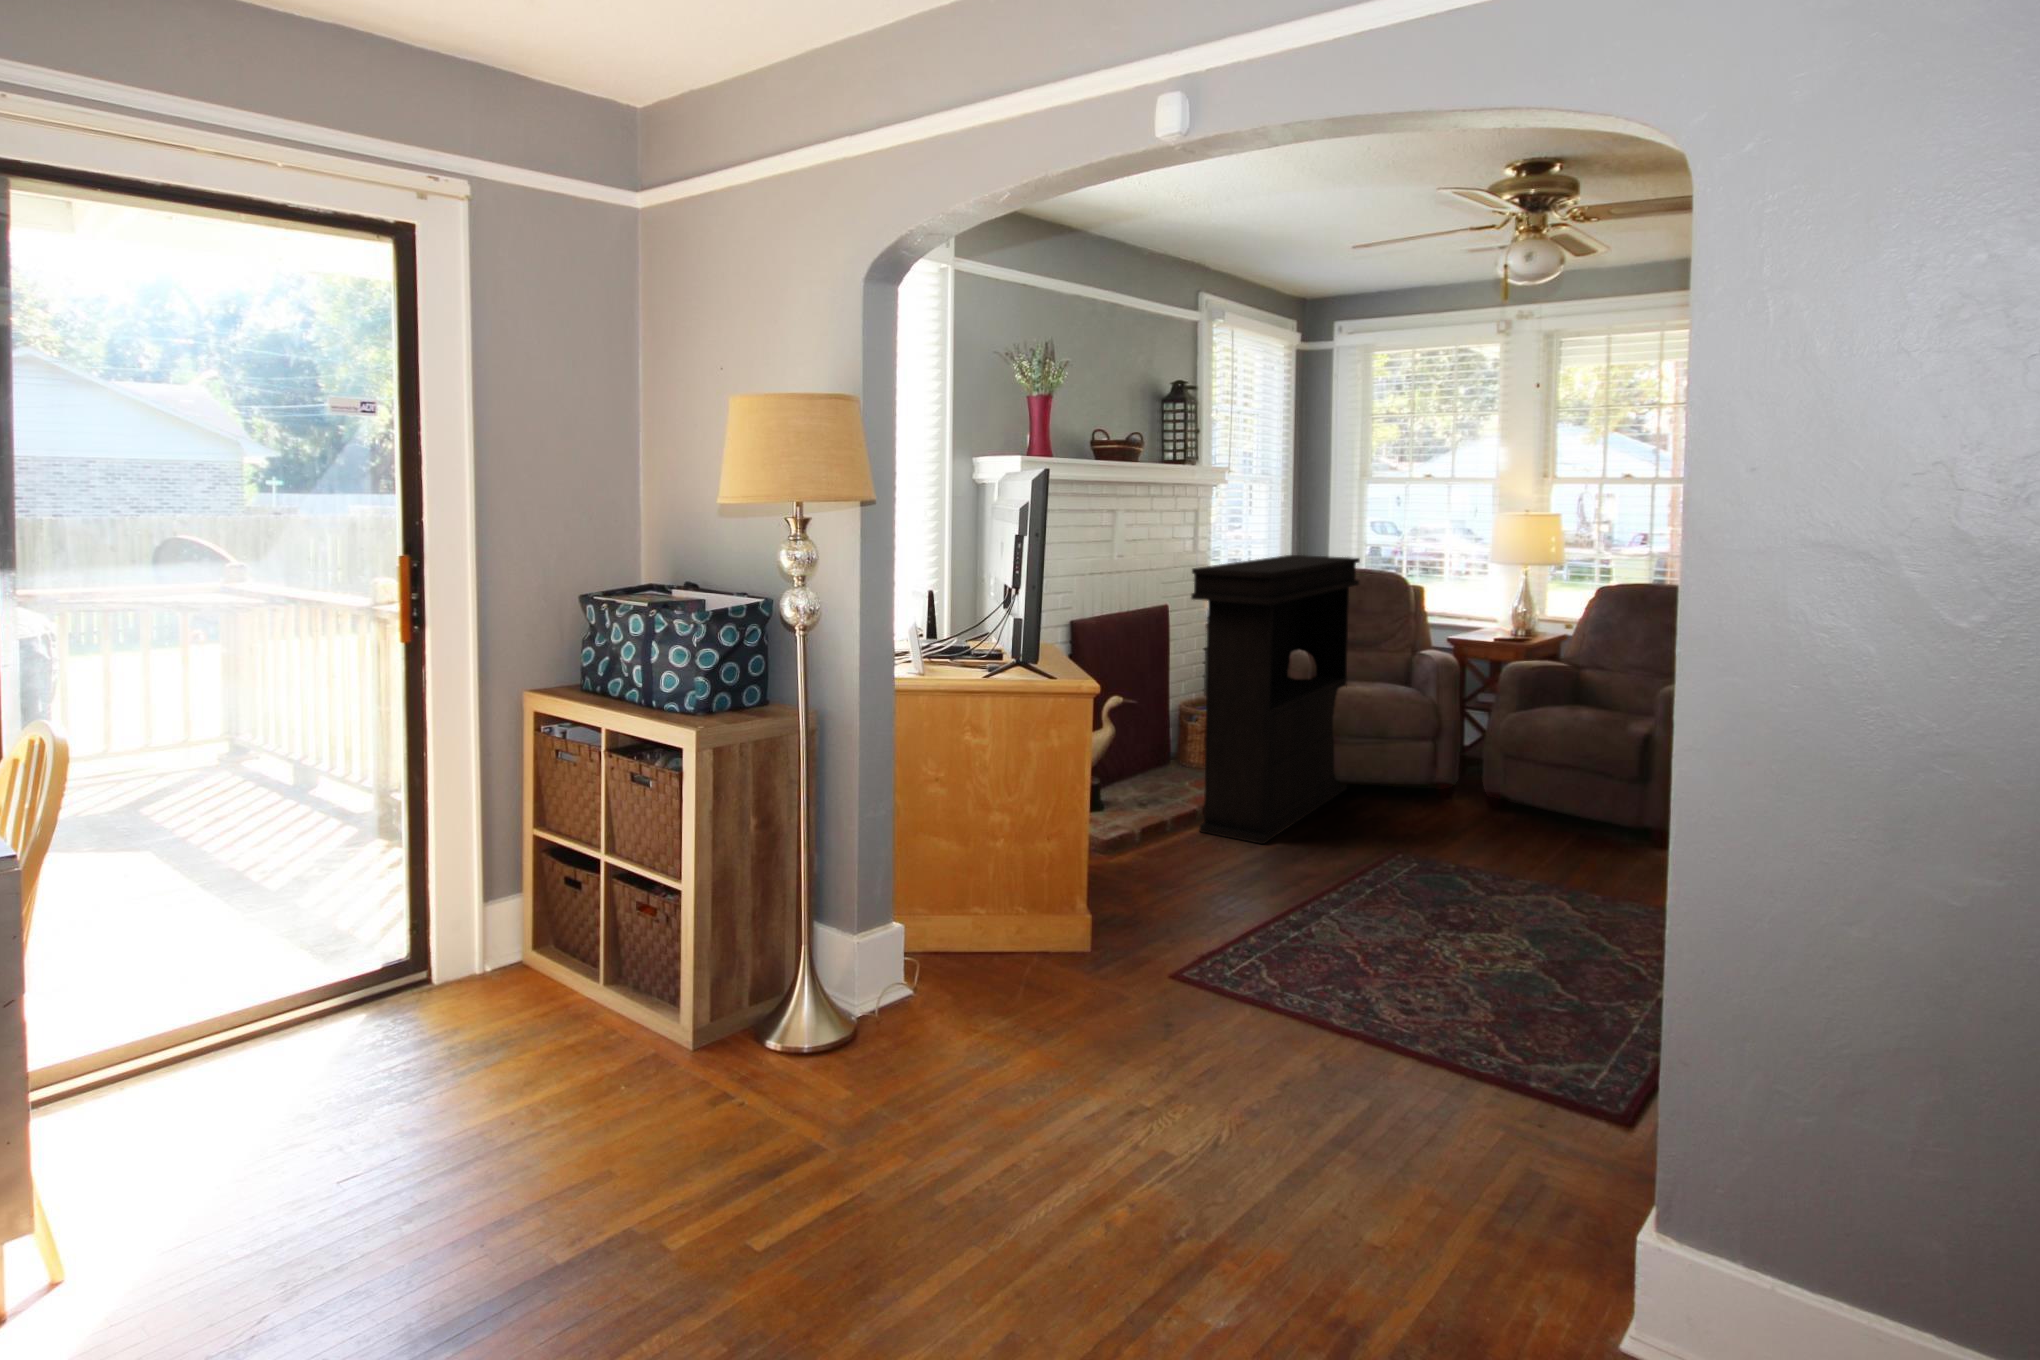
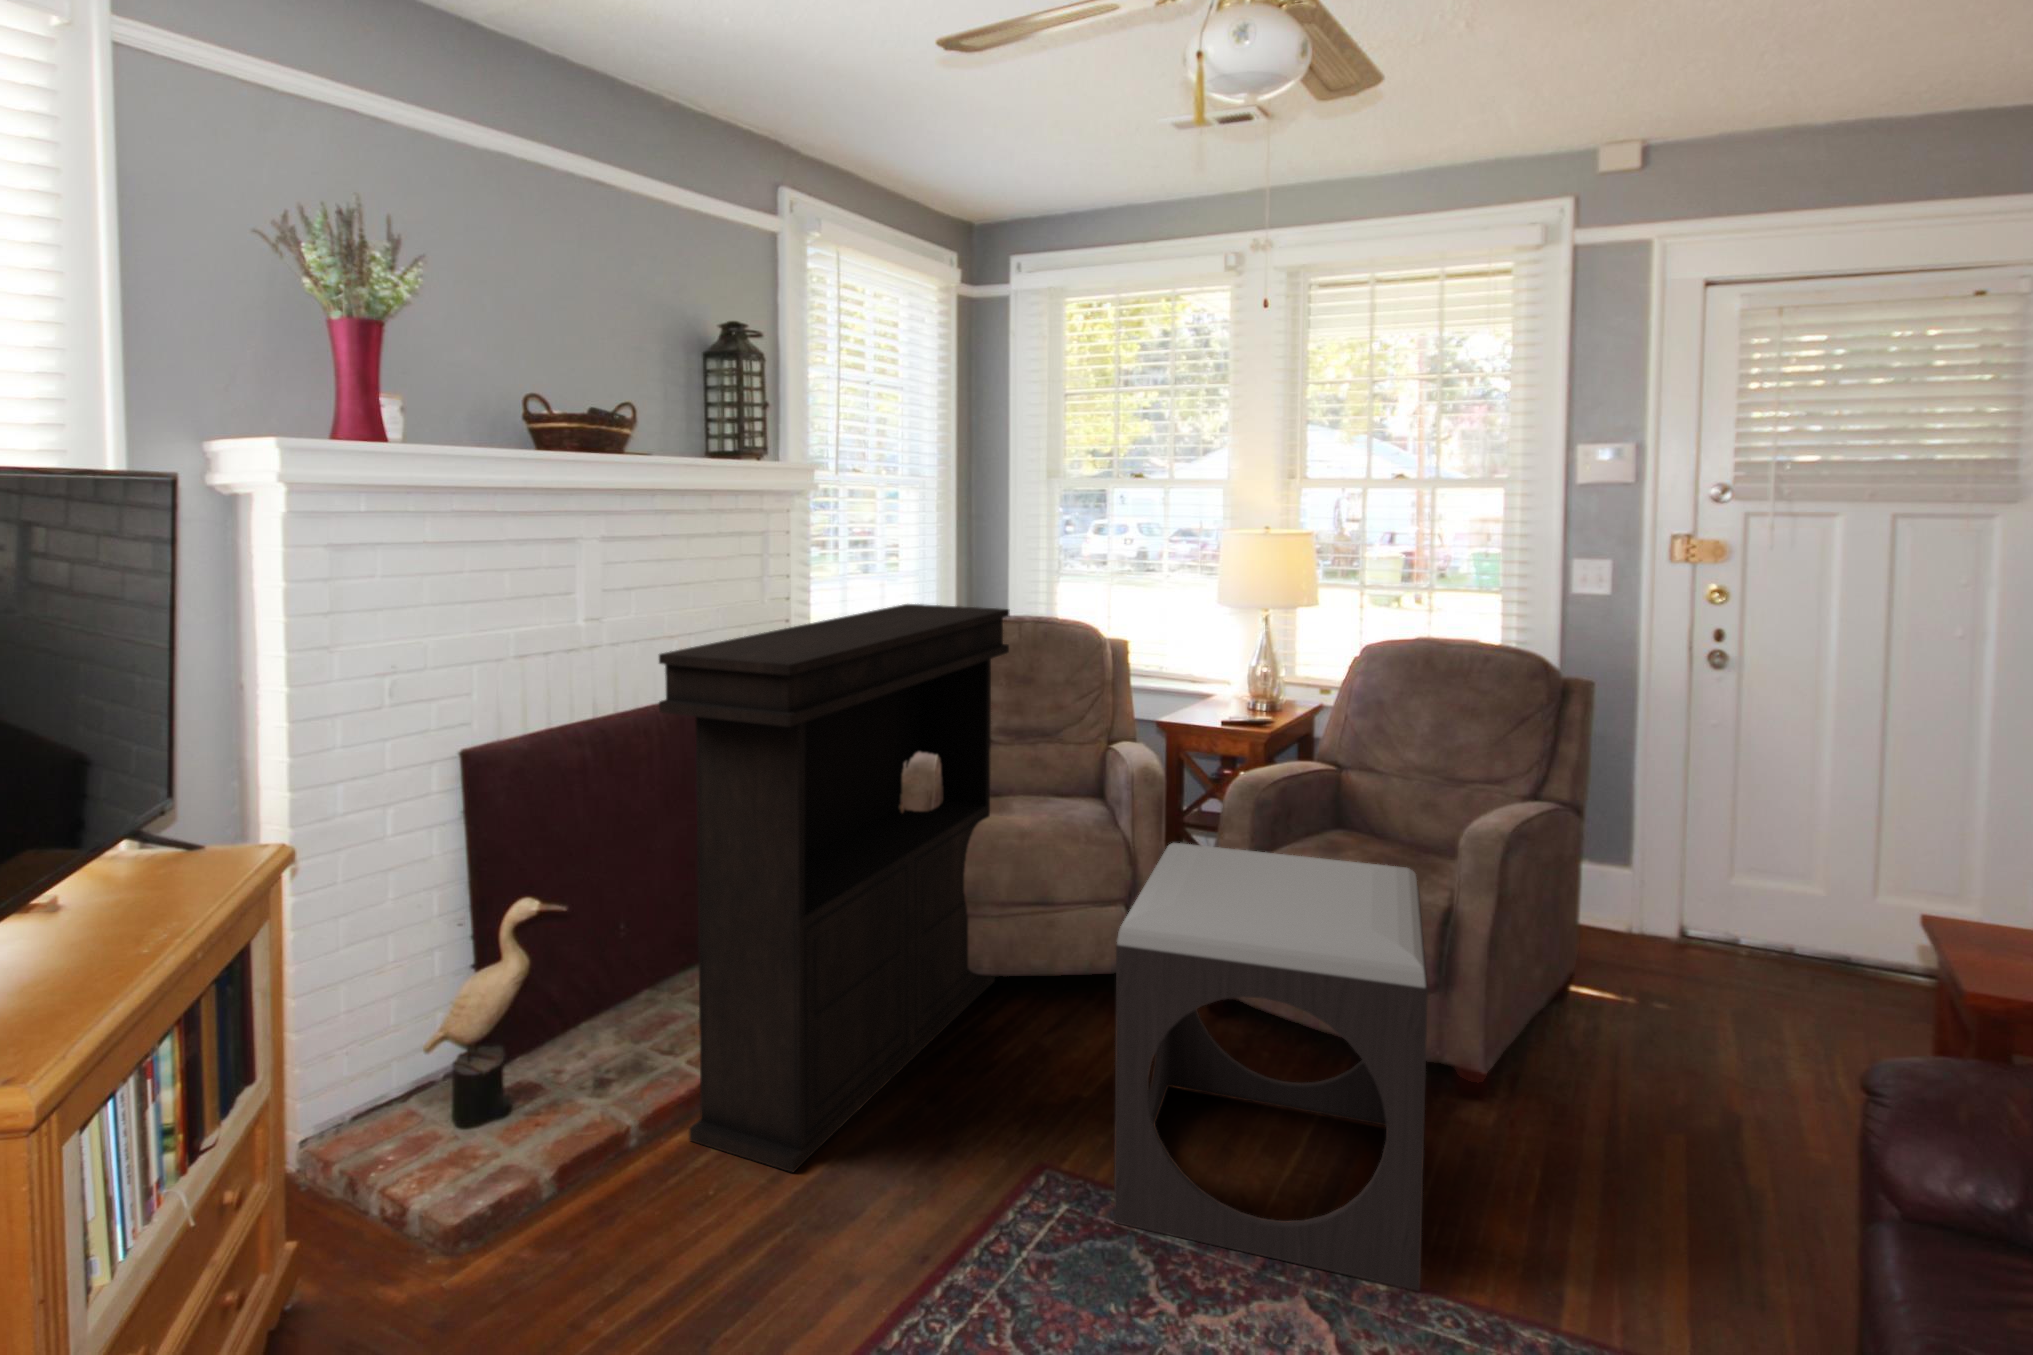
footstool: none [1447,687,1626,897] -> present [1114,842,1428,1291]

